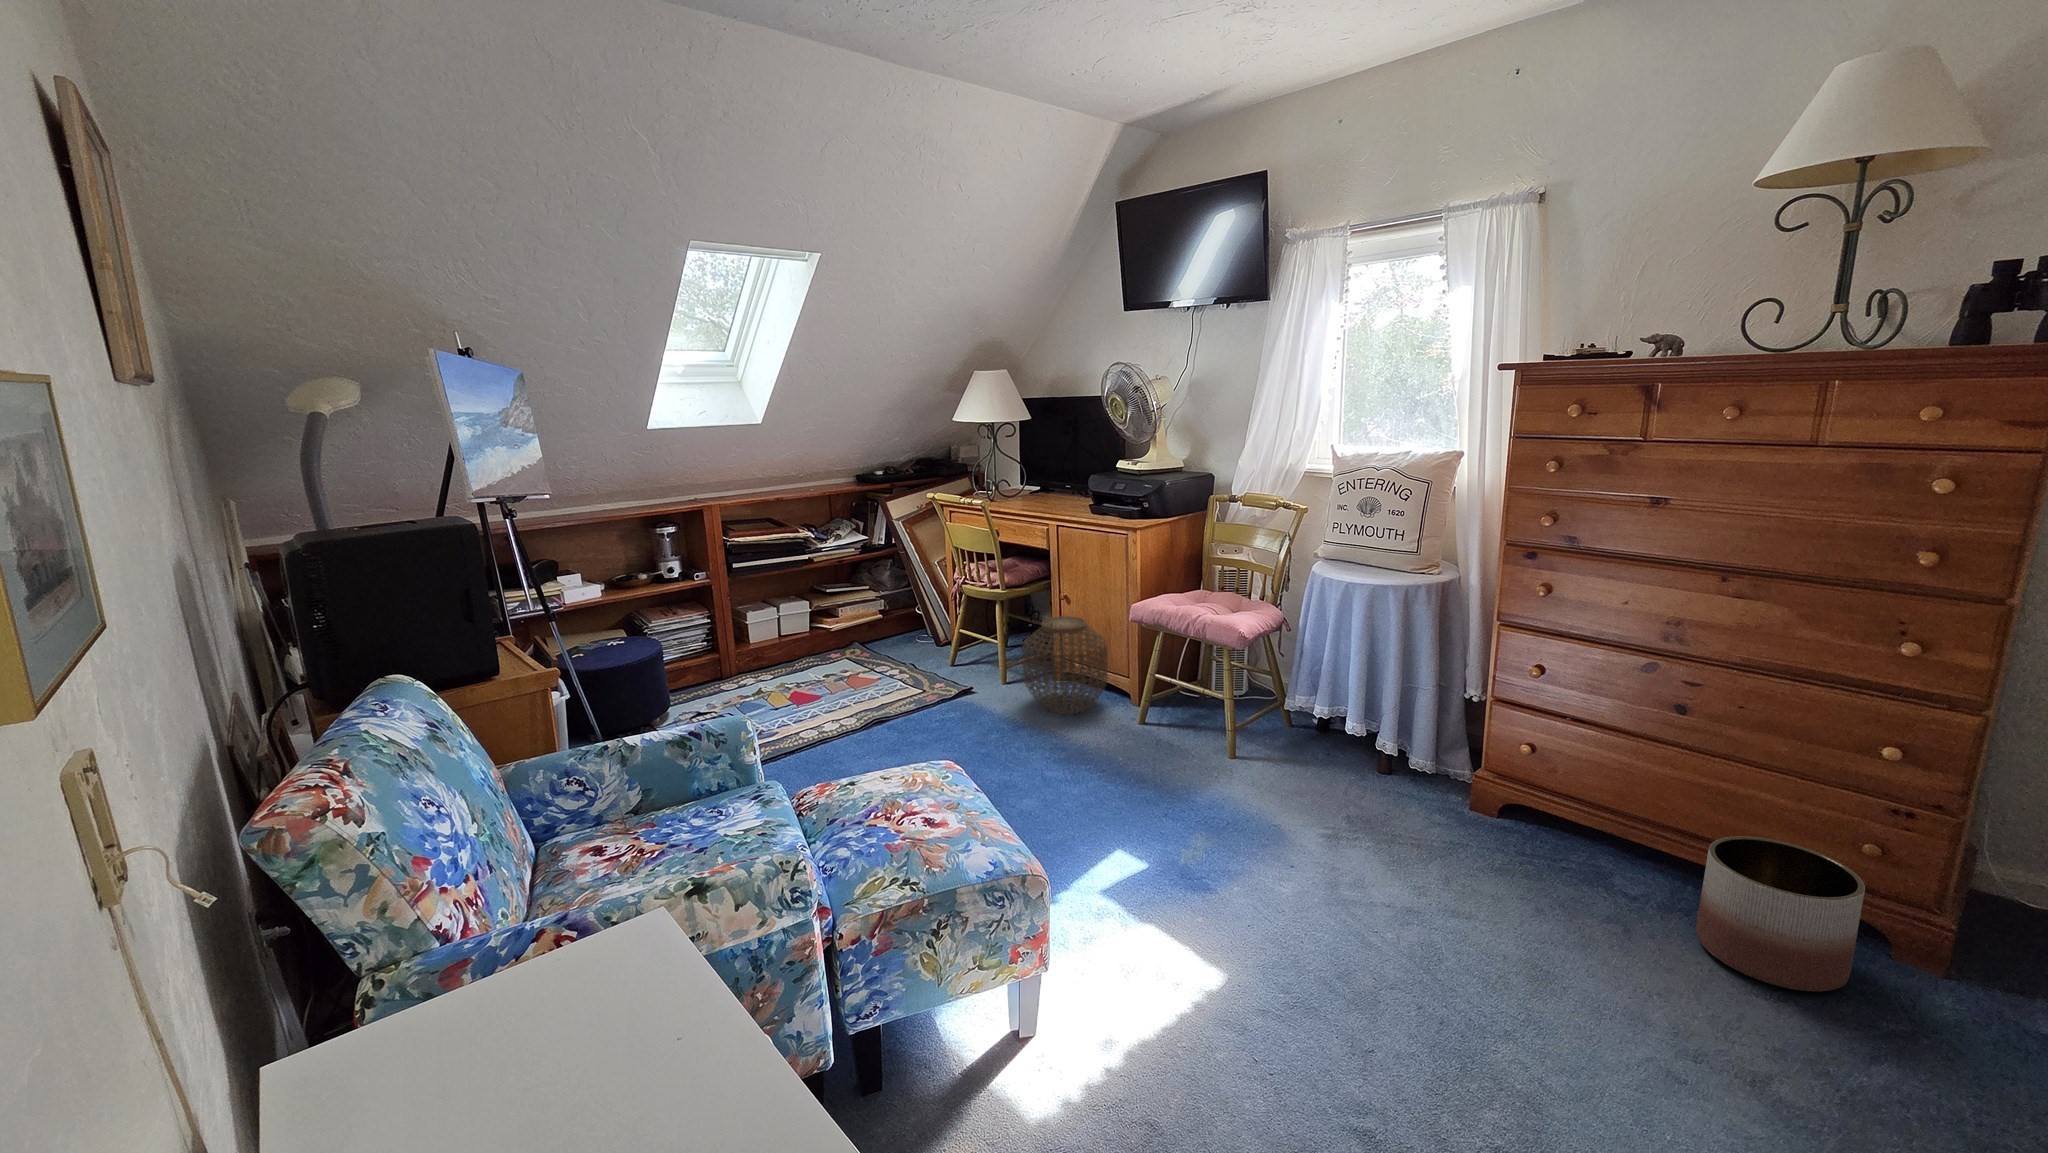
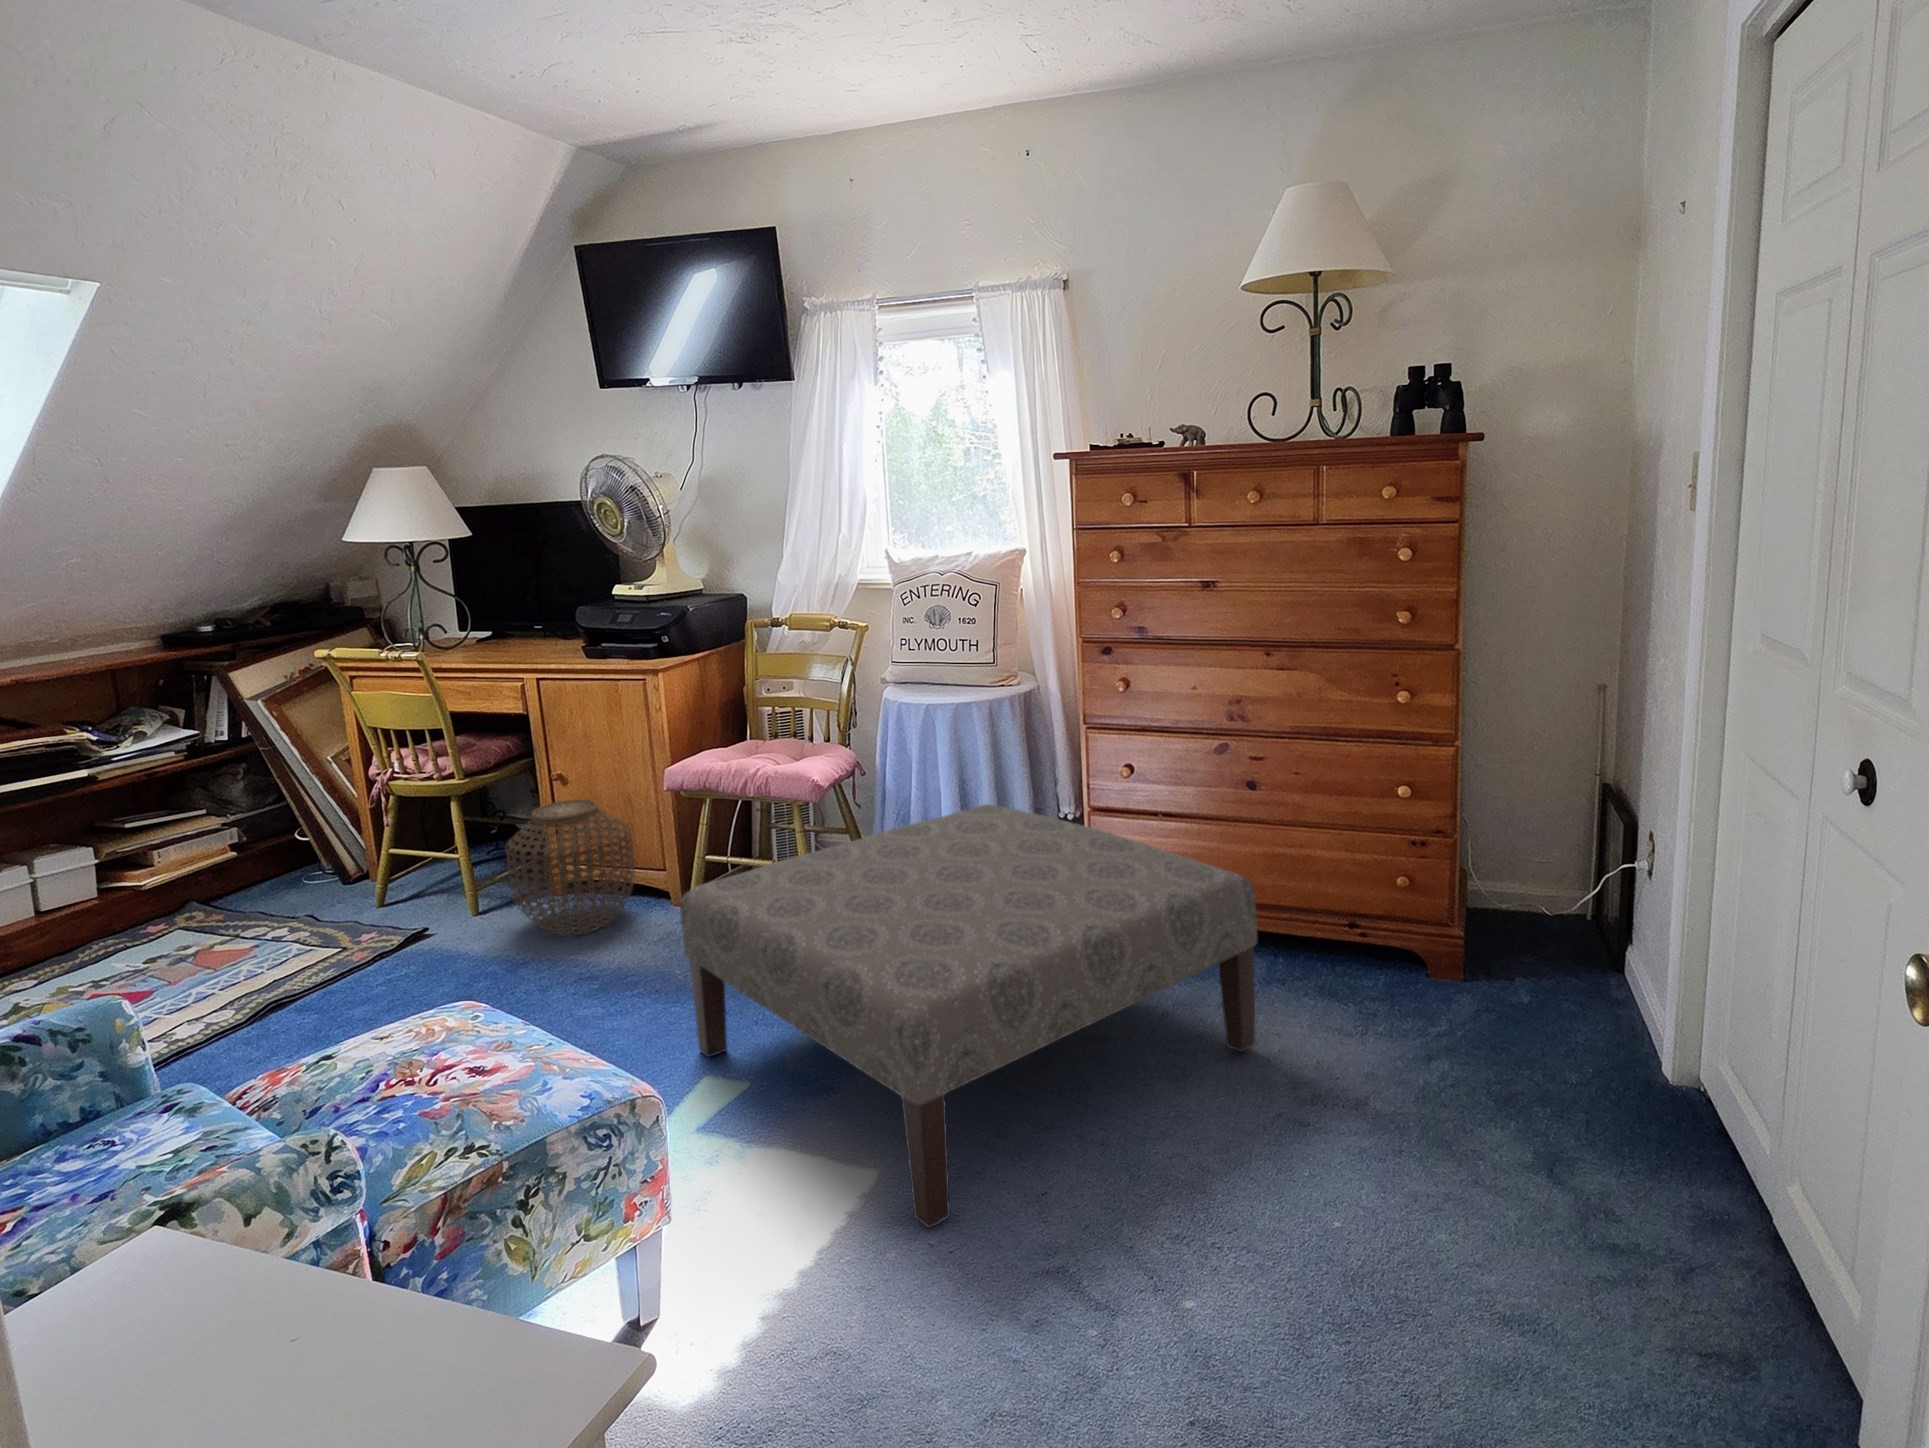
ottoman: none [1115,677,1659,1046] -> present [680,804,1258,1227]
planter: present [1696,836,1865,991] -> none [1292,892,1406,1022]

